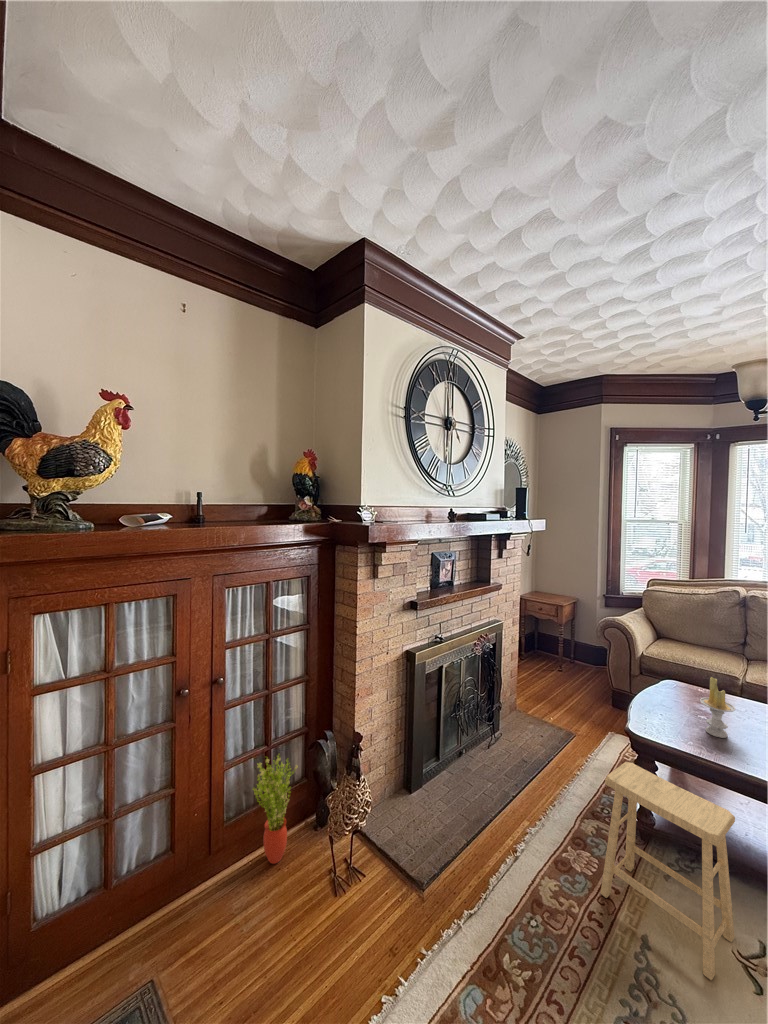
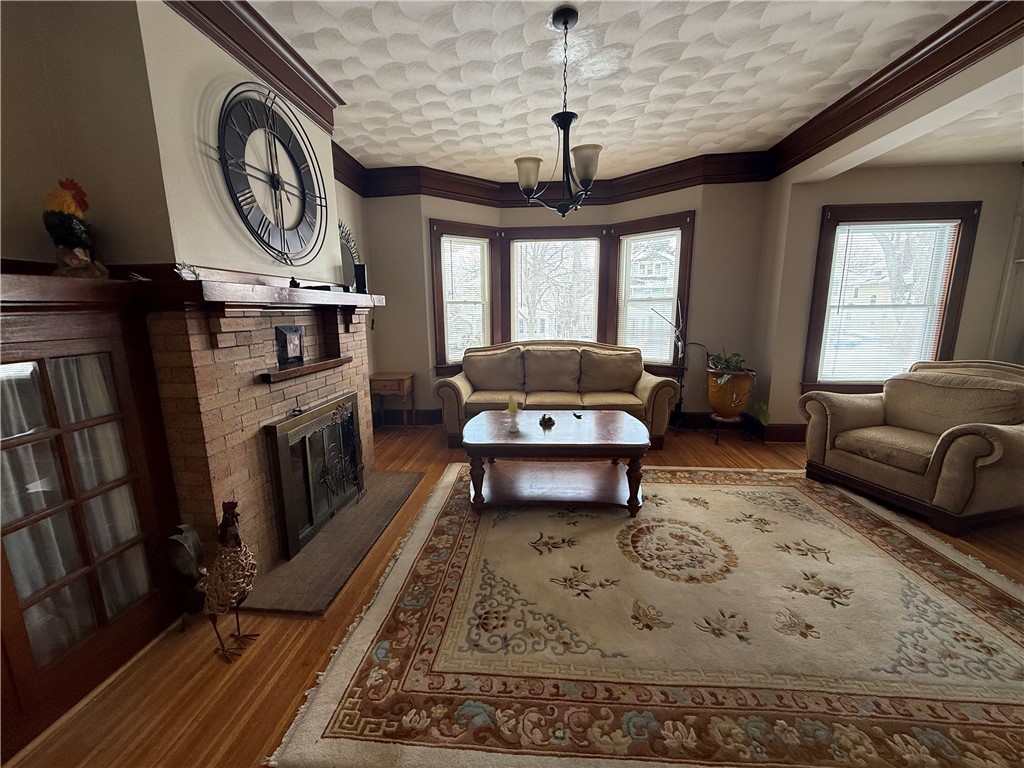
potted plant: present [253,756,298,864] -> none [70,570,141,691]
footstool: present [601,762,735,980] -> none [455,460,528,560]

